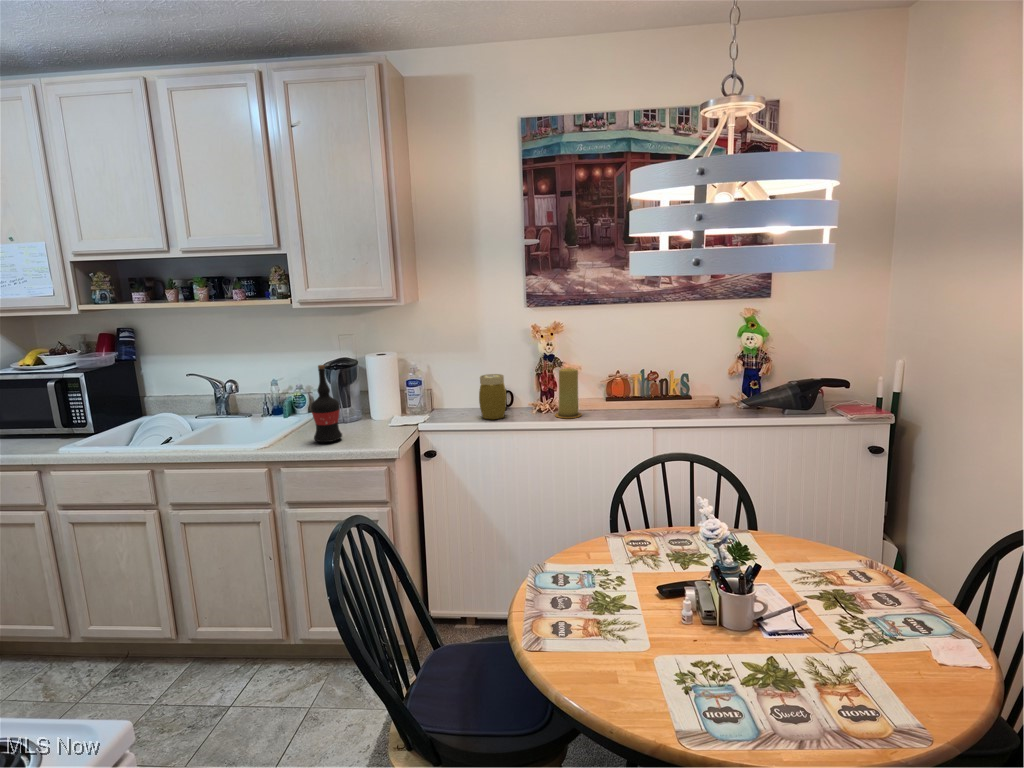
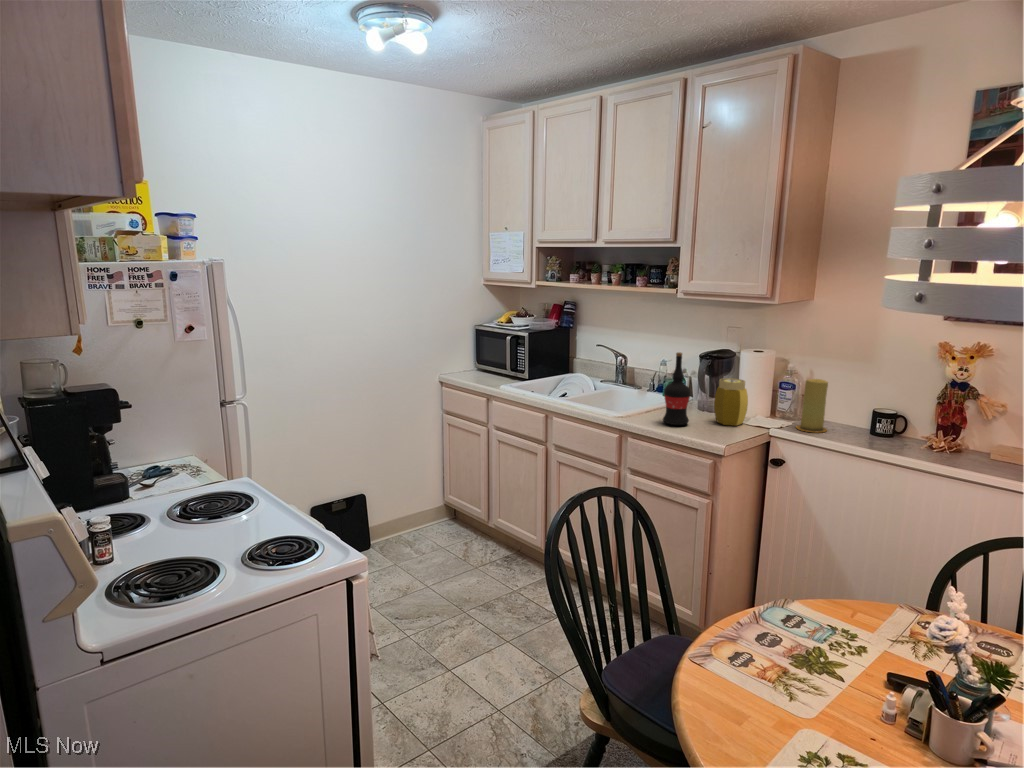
candle: present [555,368,581,418] -> present [796,379,828,432]
jar: present [479,374,506,419] -> present [714,378,748,426]

